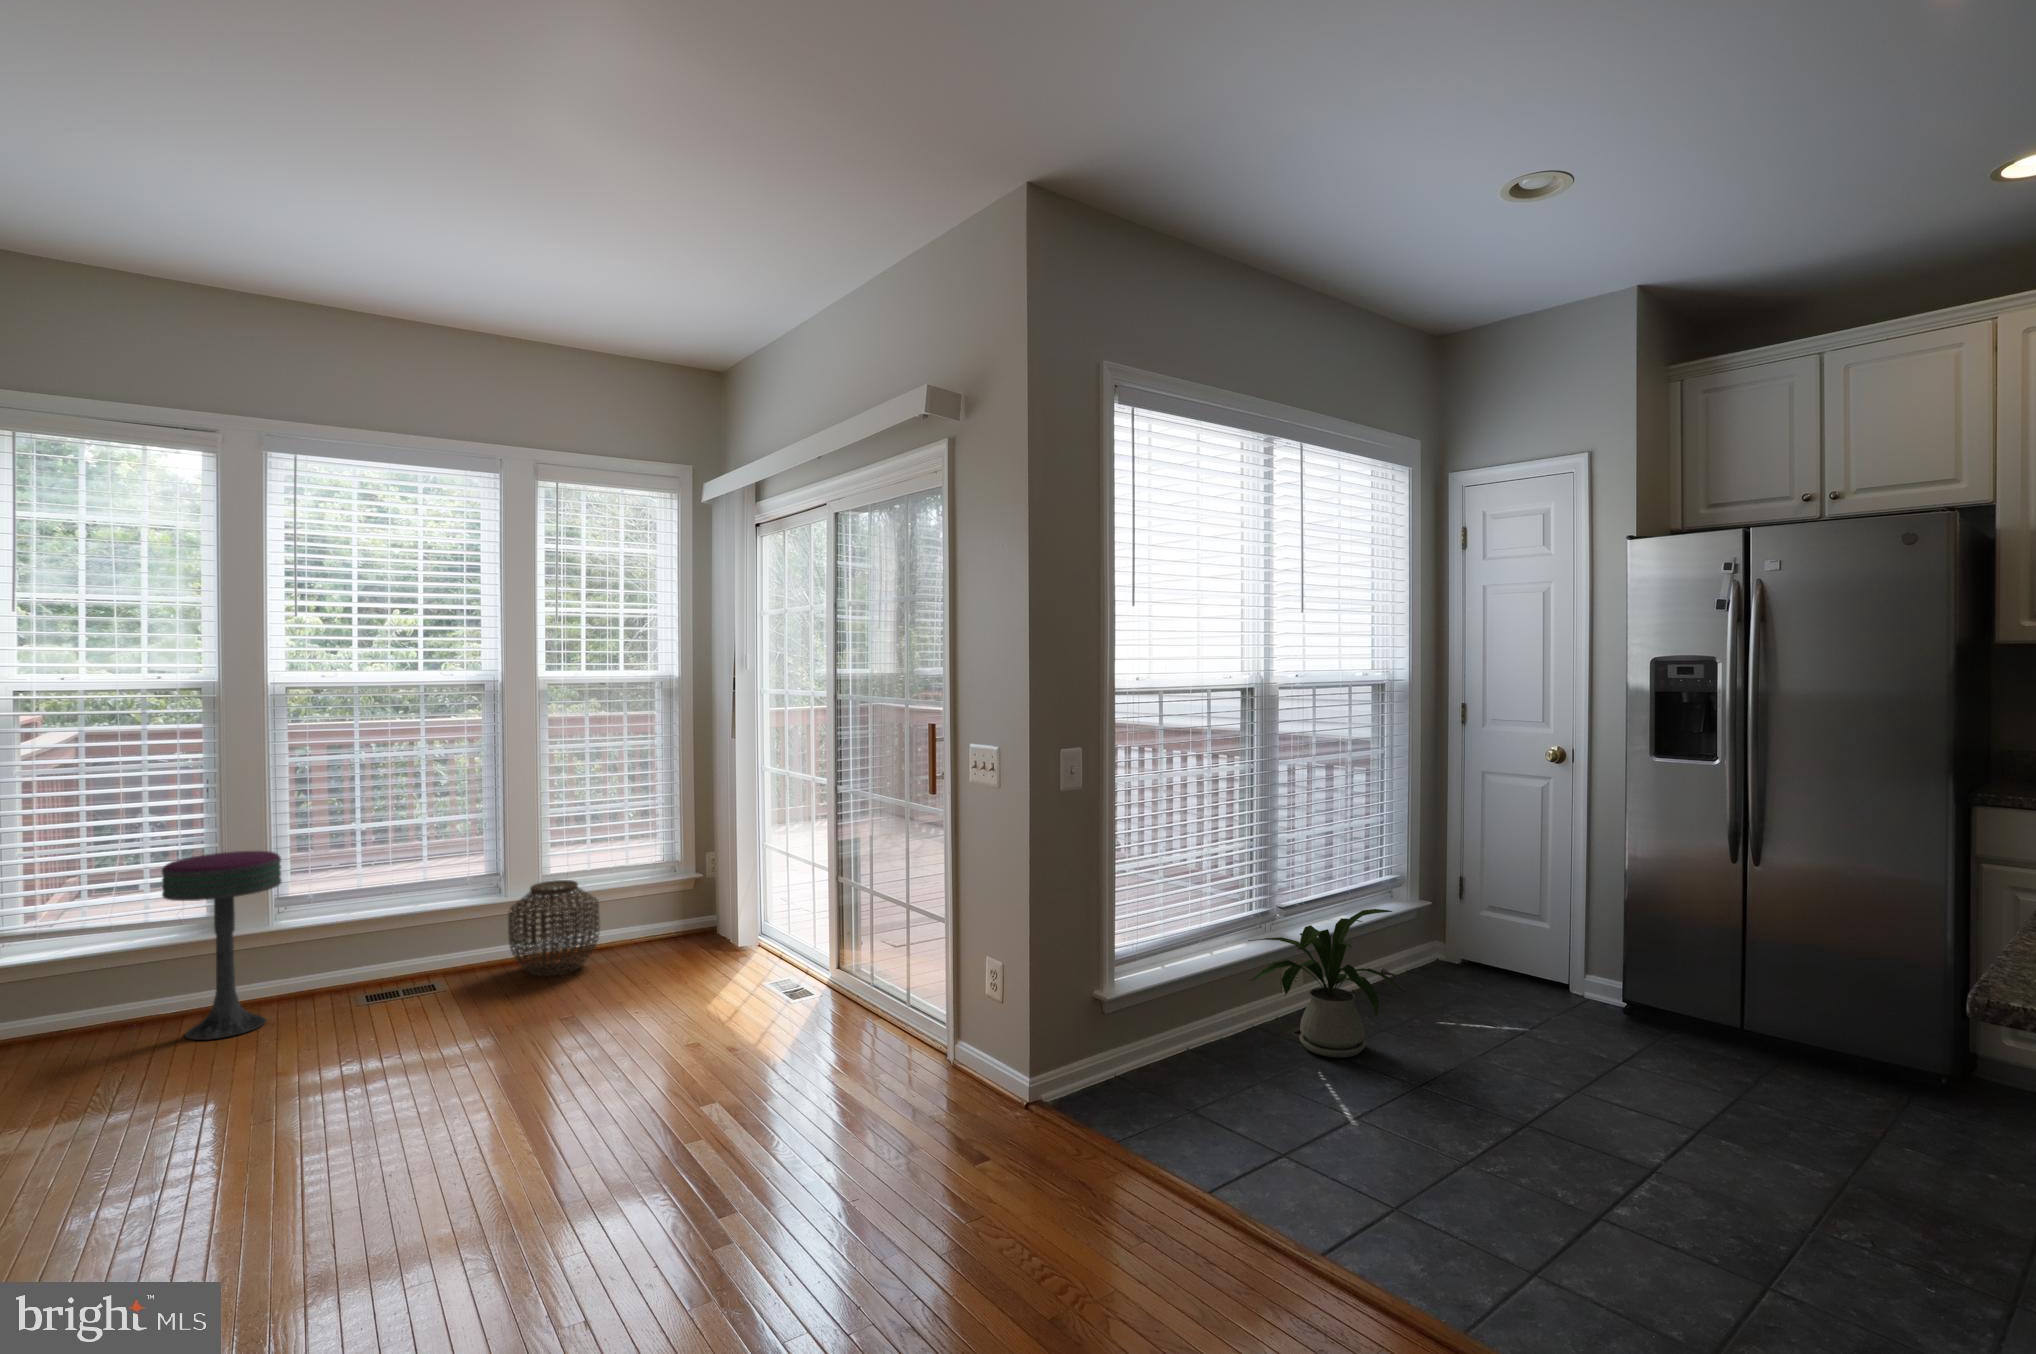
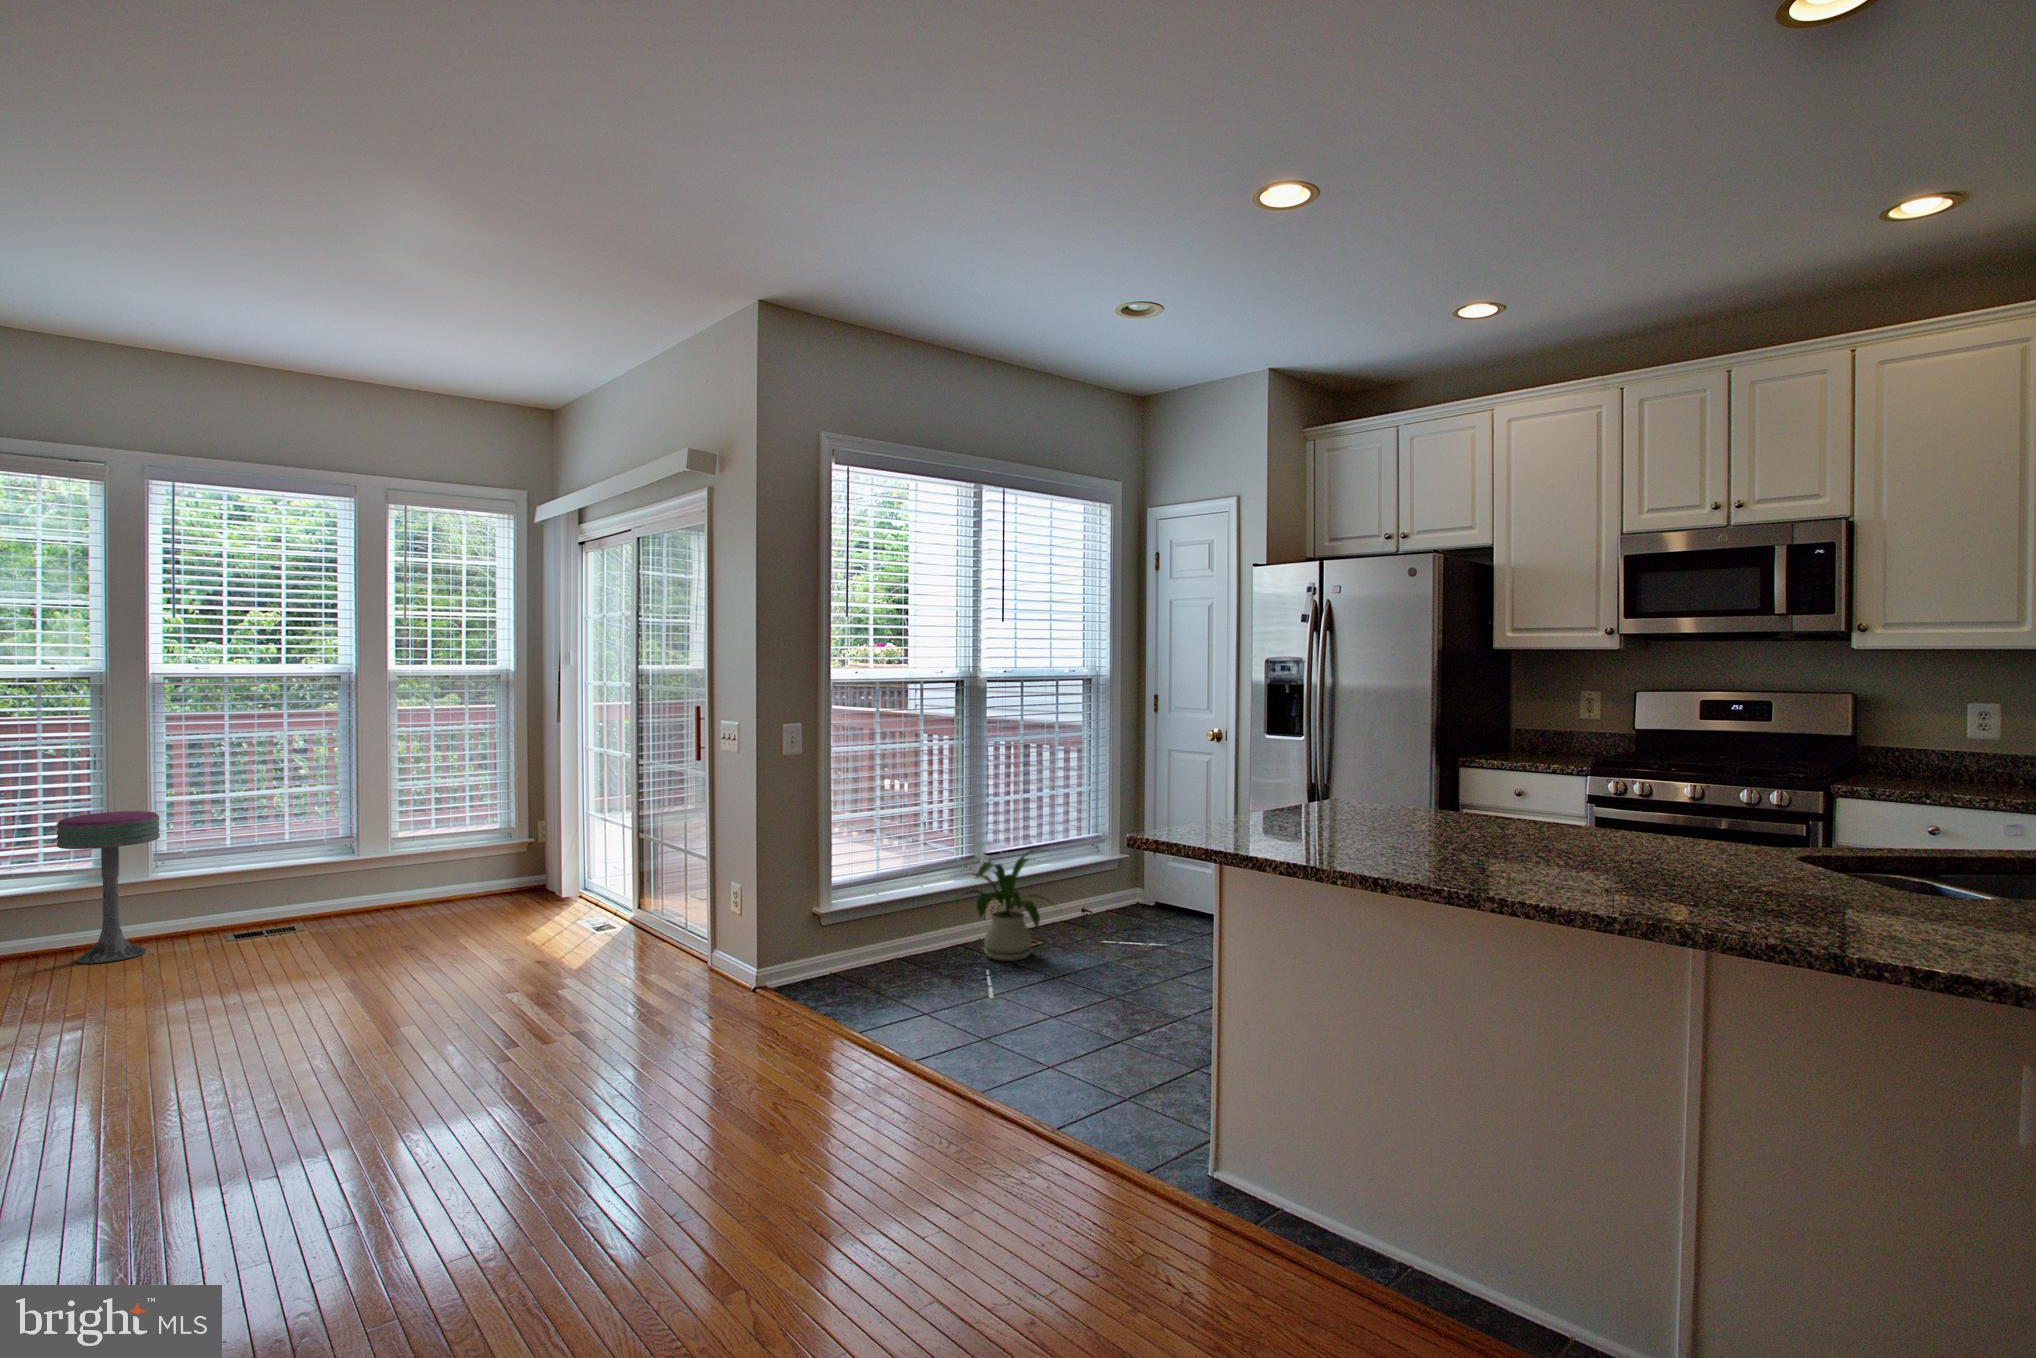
woven basket: present [508,880,599,976] -> none [359,840,440,919]

